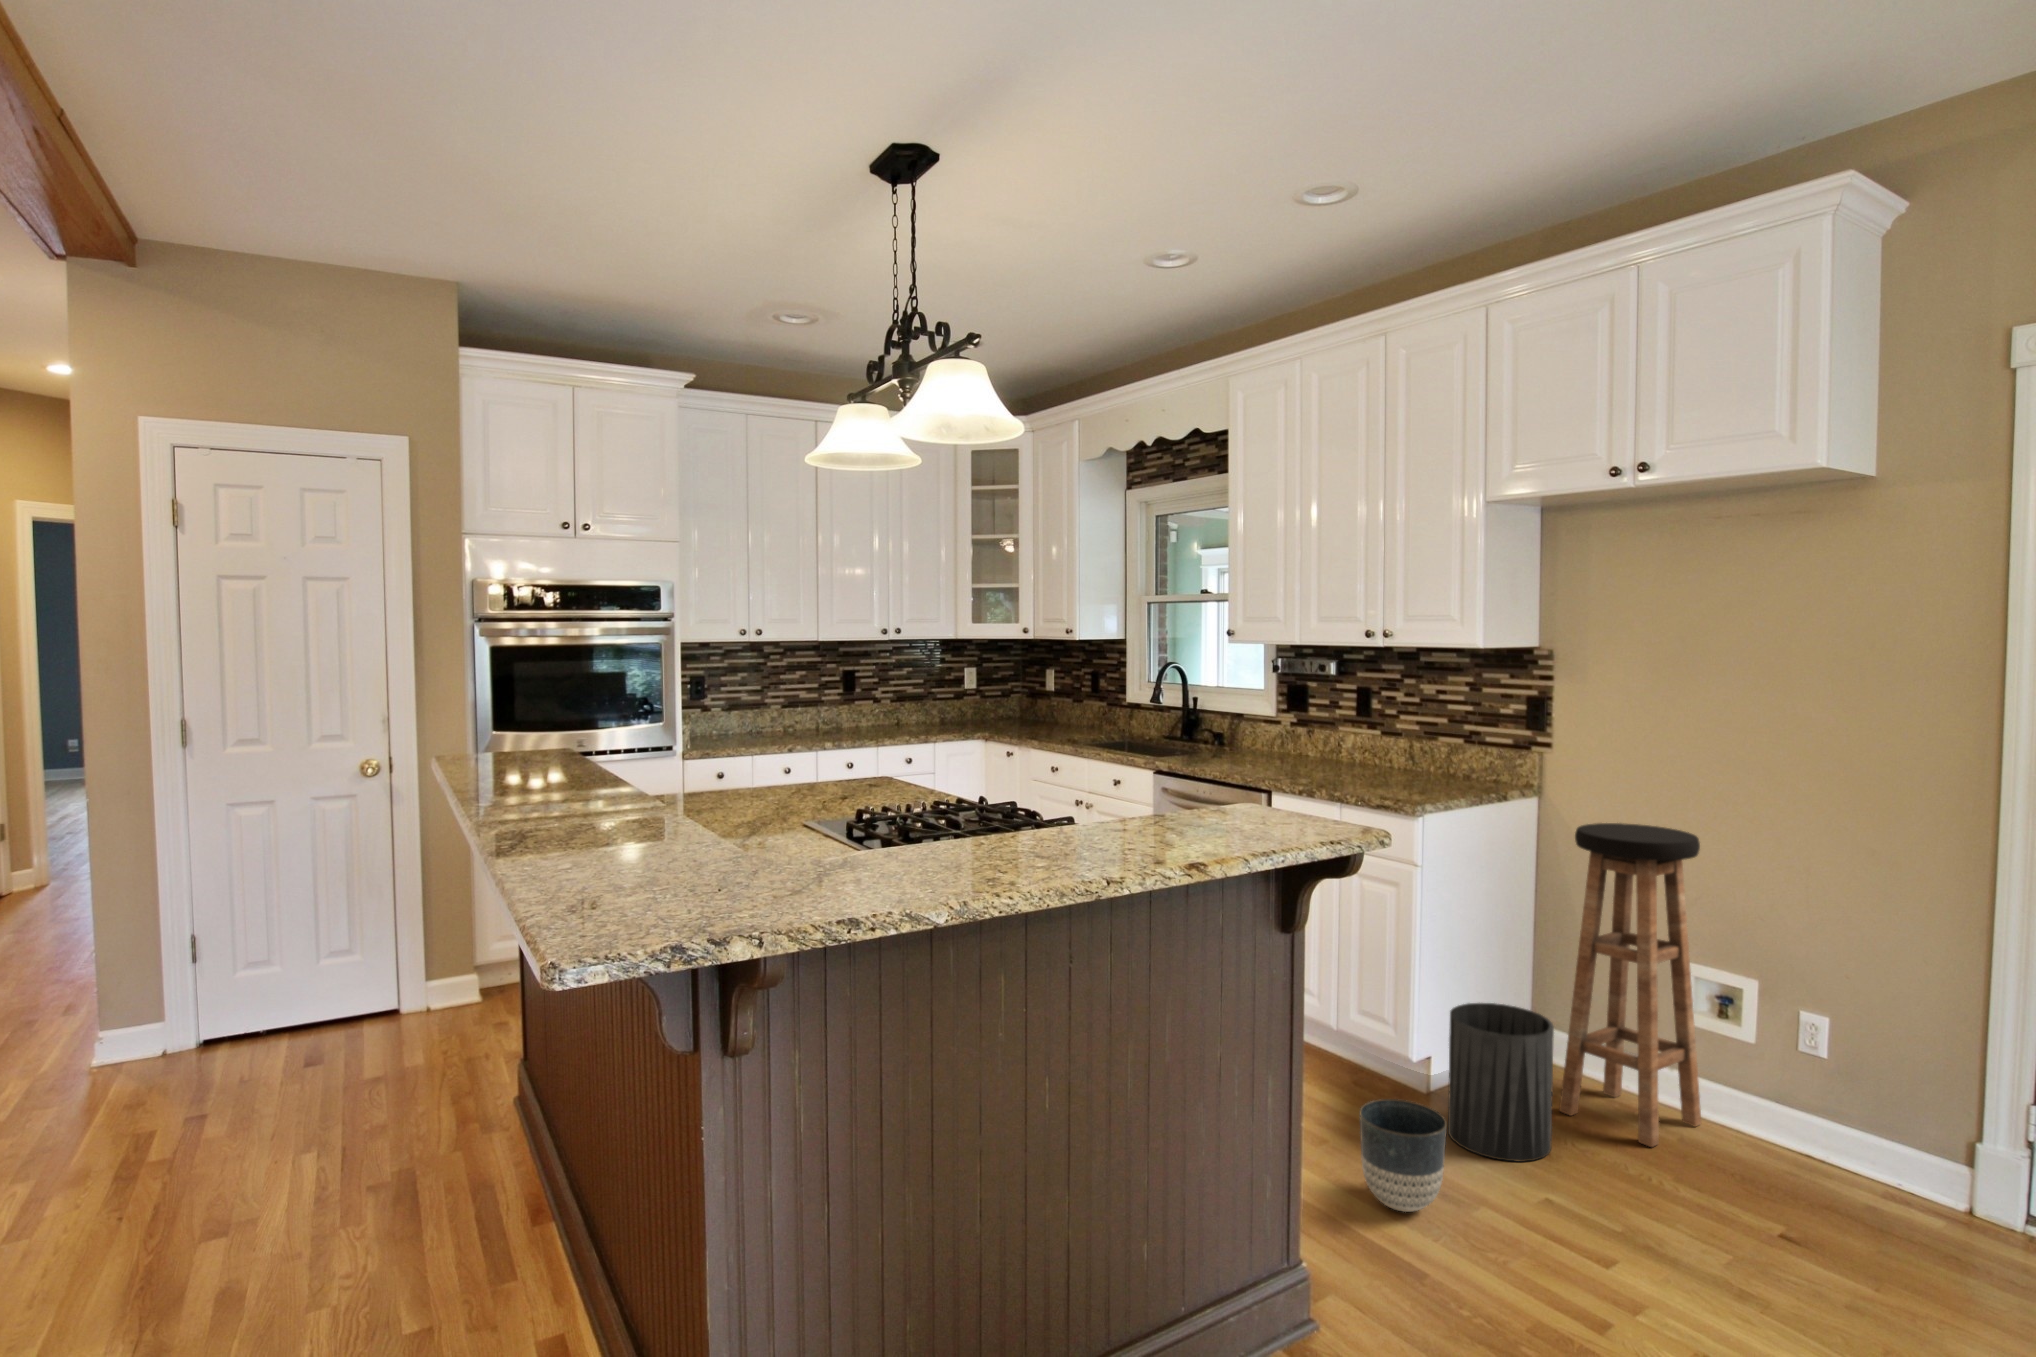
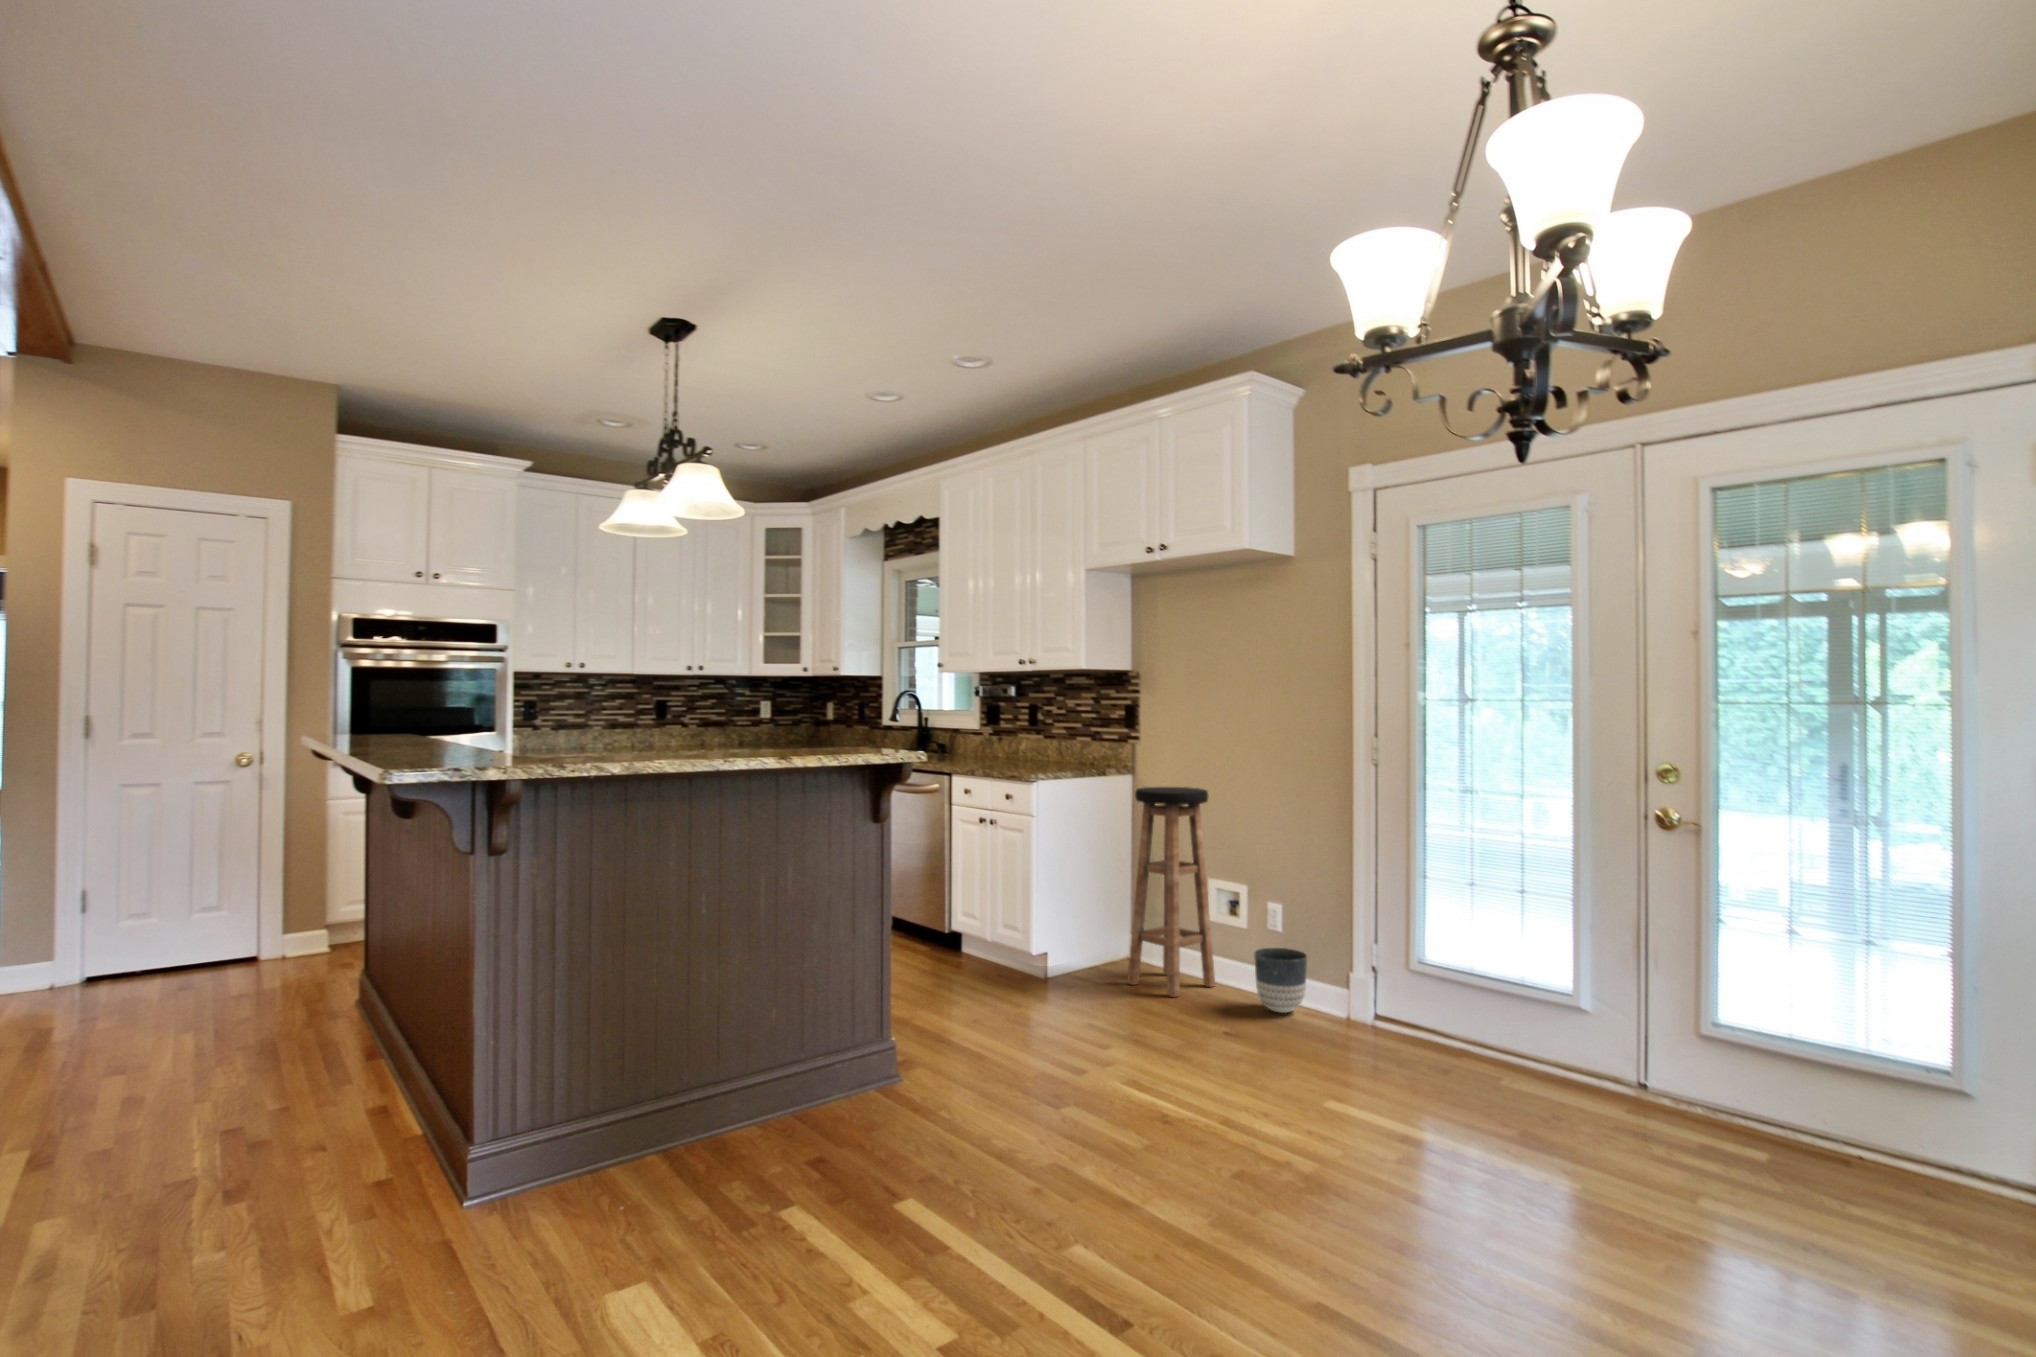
trash can: present [1448,1003,1554,1162] -> none [1045,908,1110,1007]
planter: present [1360,1099,1447,1212] -> present [1254,948,1307,1013]

